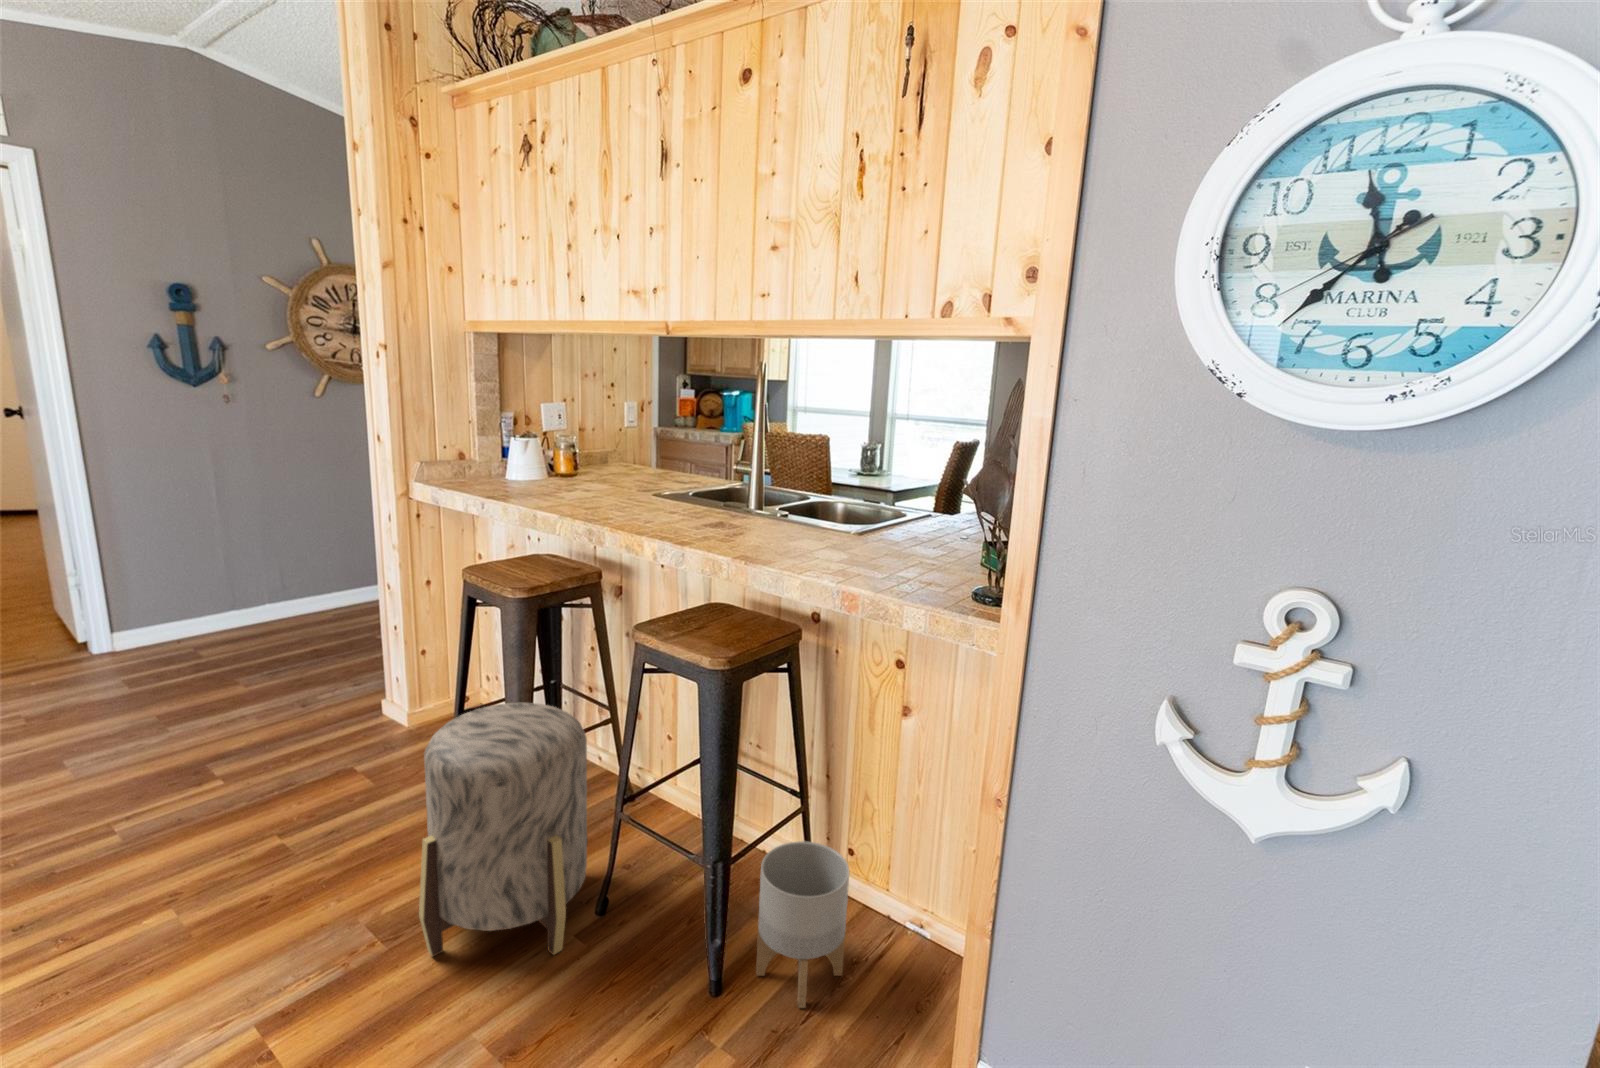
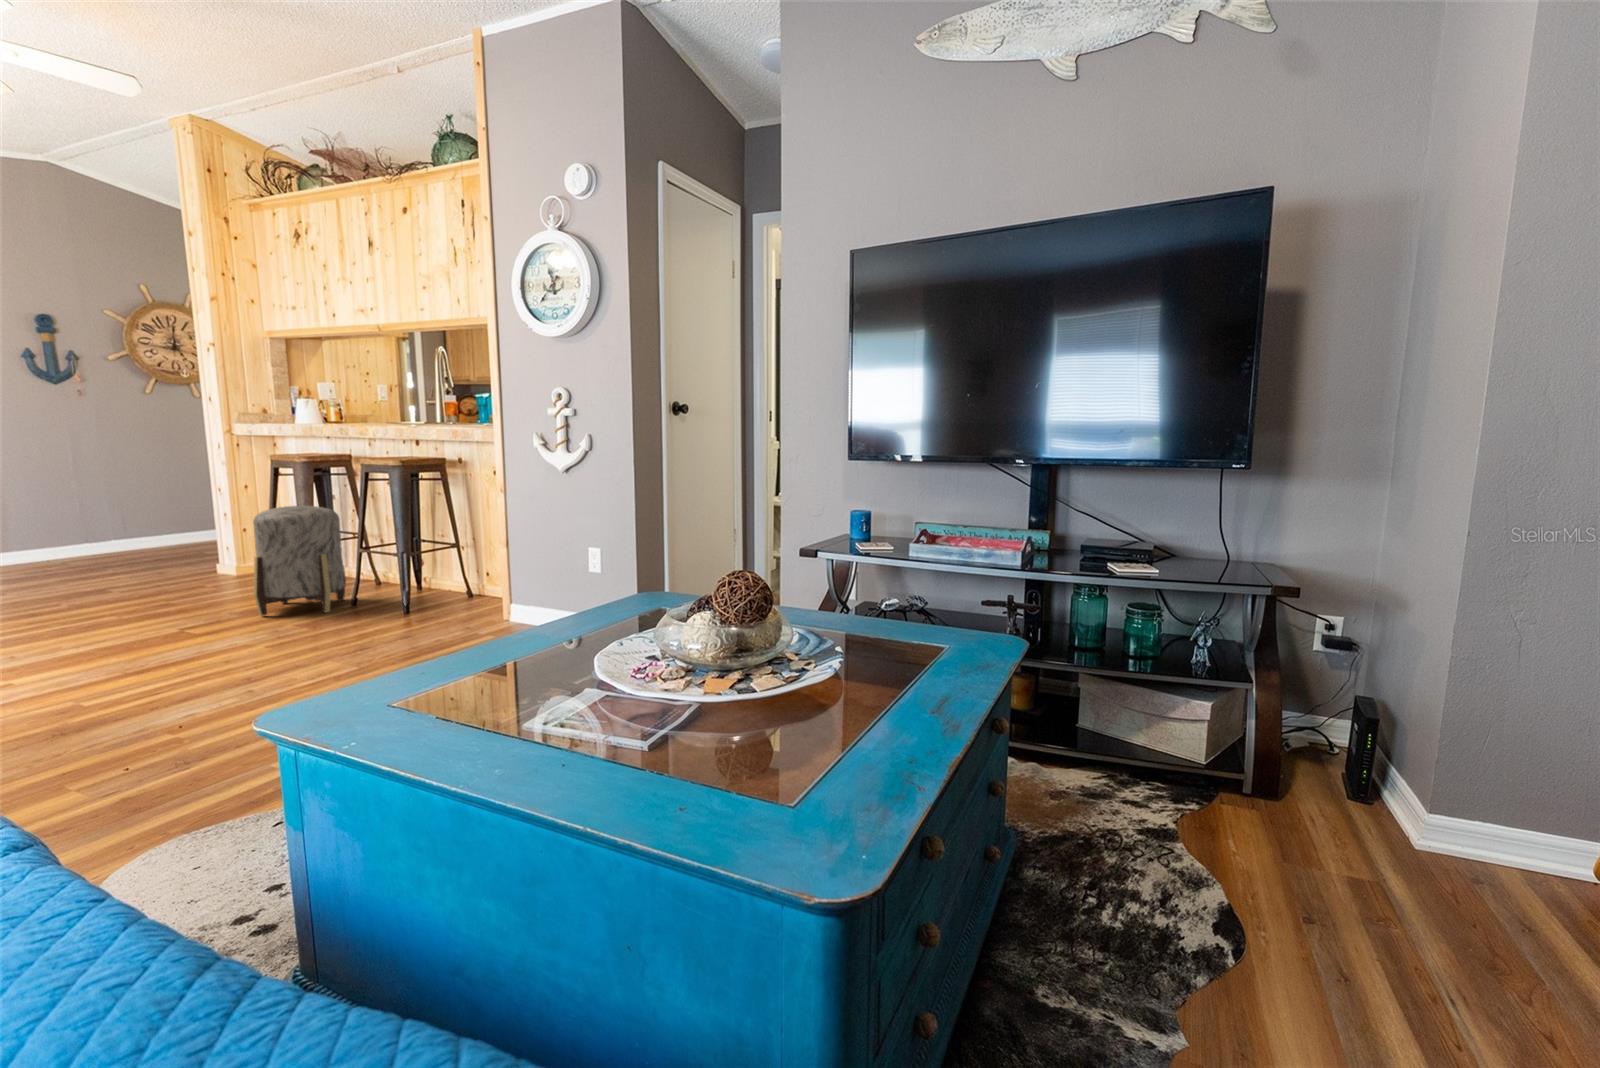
planter: present [756,841,849,1008] -> none [423,553,469,613]

